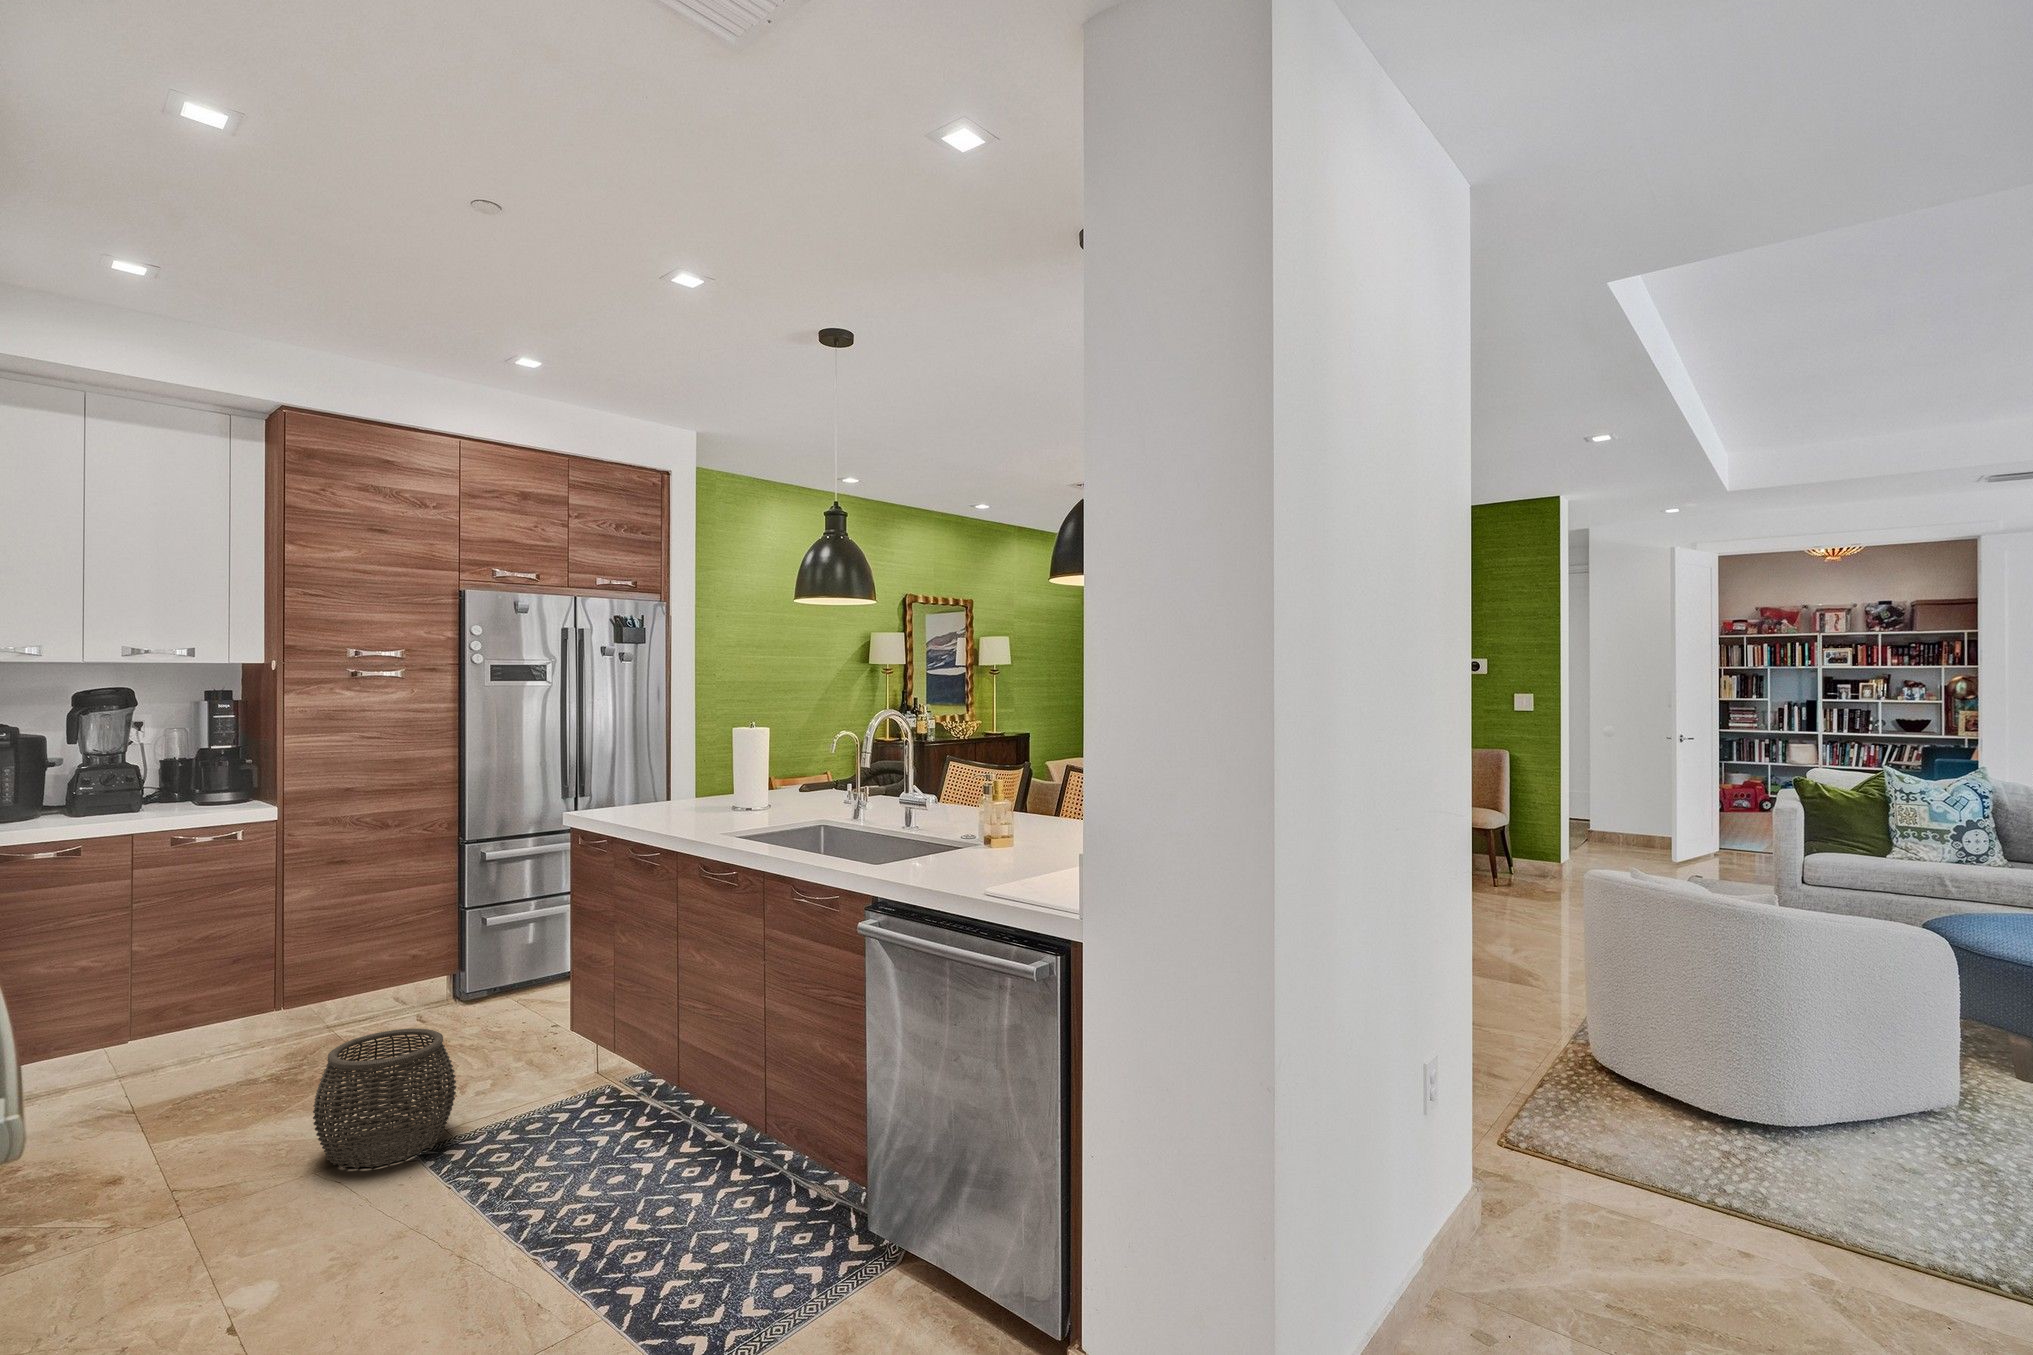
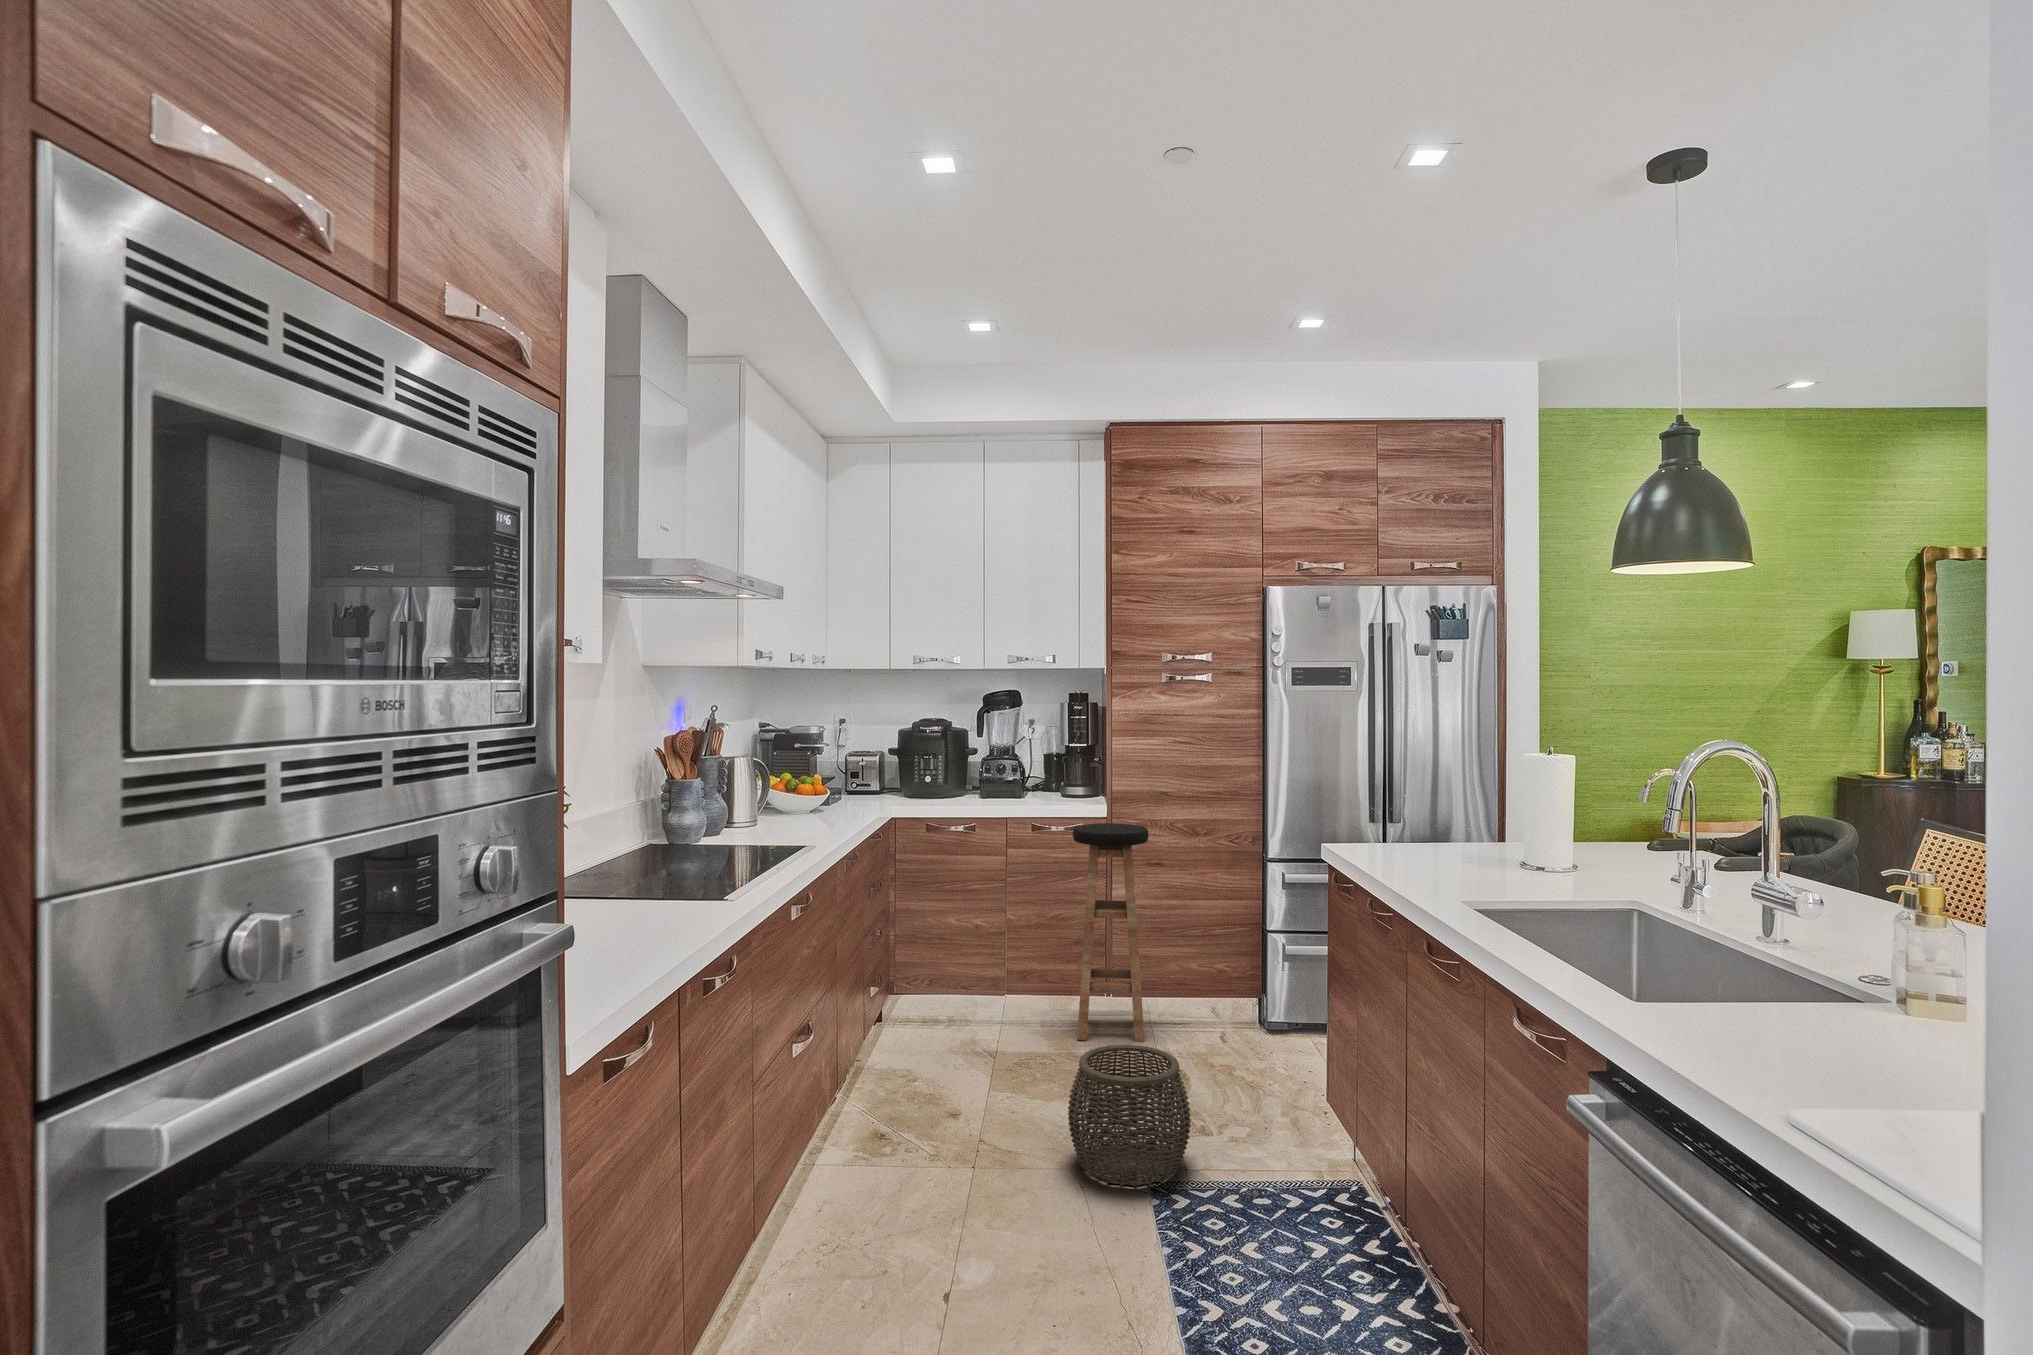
bar stool: none [239,828,338,1067] -> present [1073,823,1149,1042]

